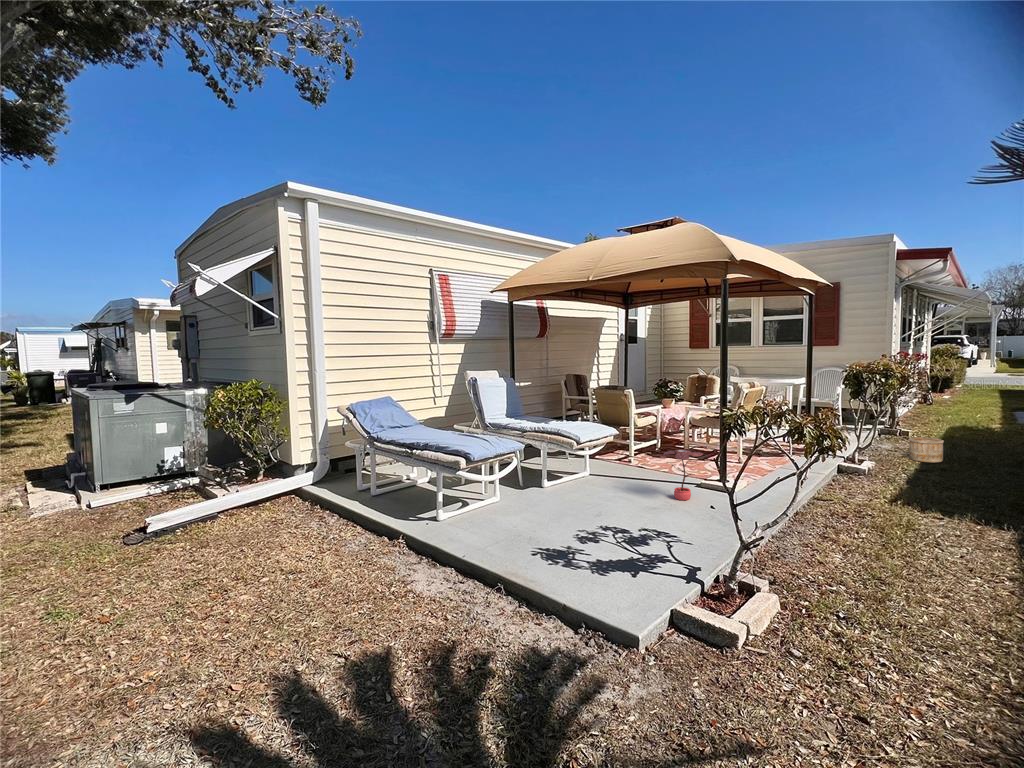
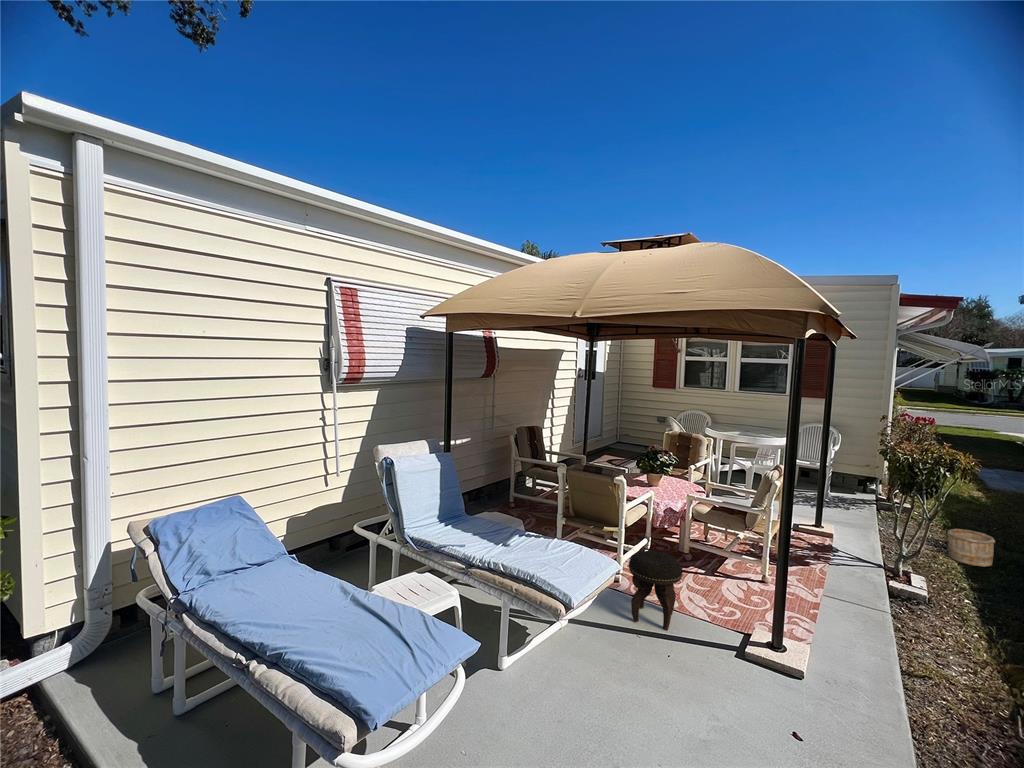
footstool: none [626,433,661,478] -> present [629,550,683,630]
potted plant: present [663,449,703,500] -> none [720,617,791,718]

